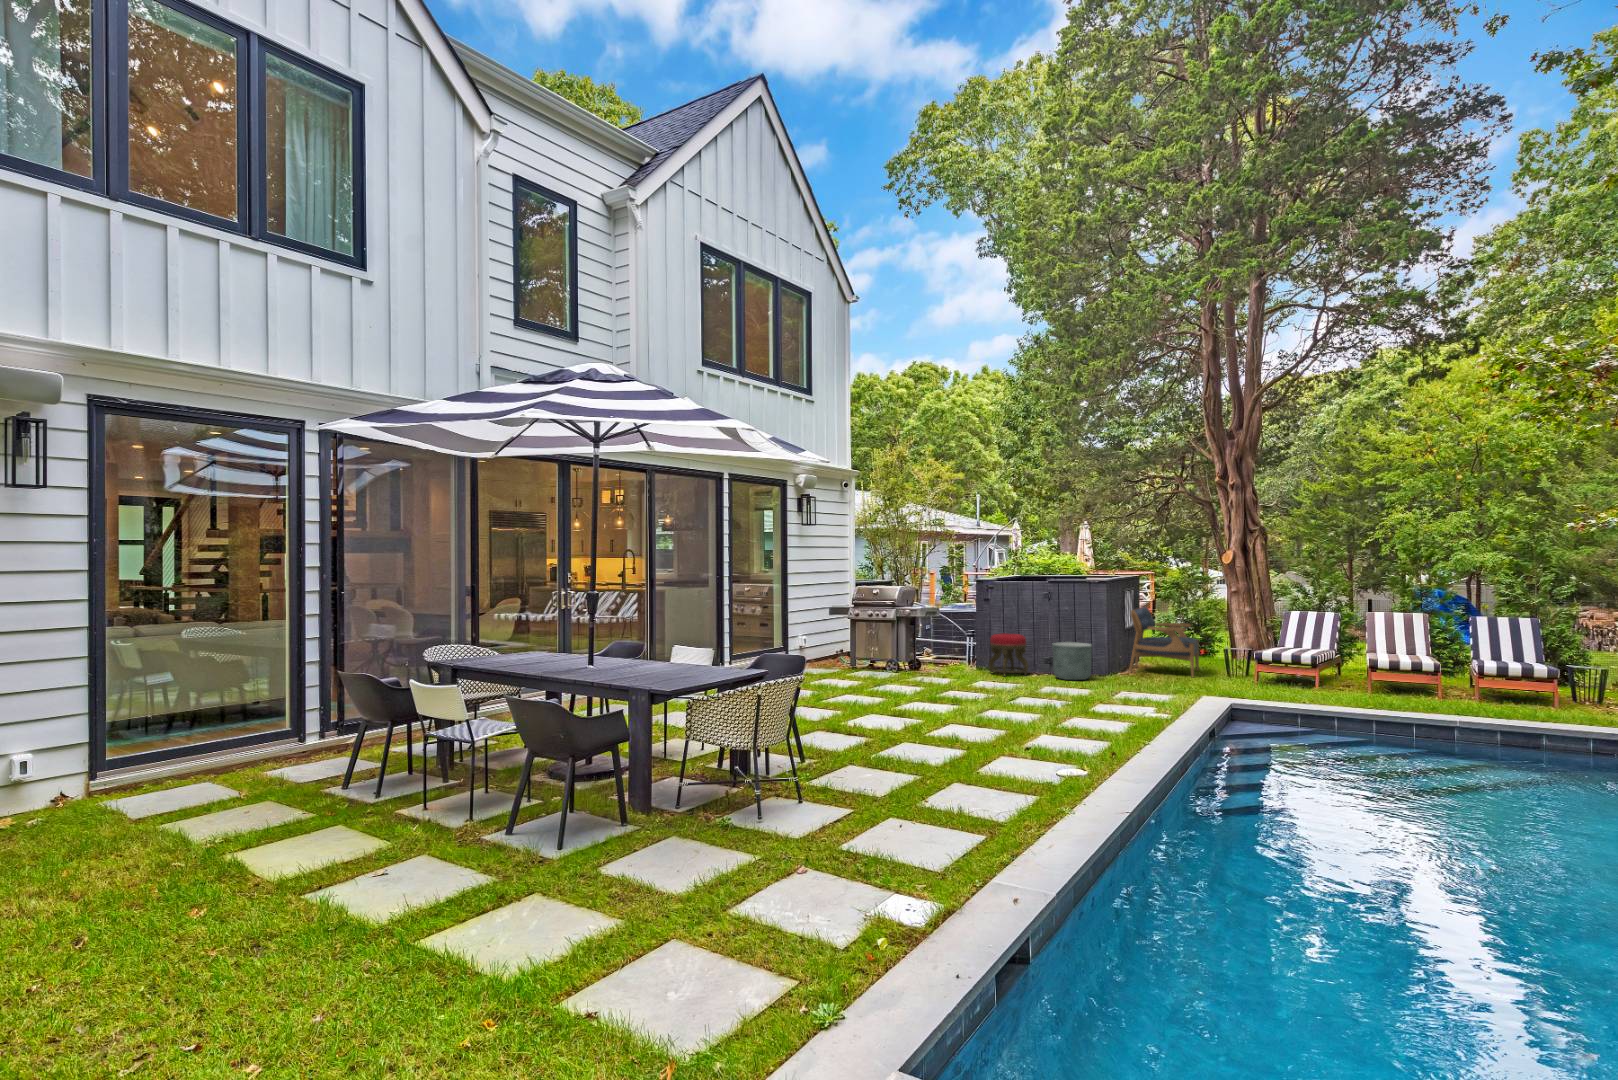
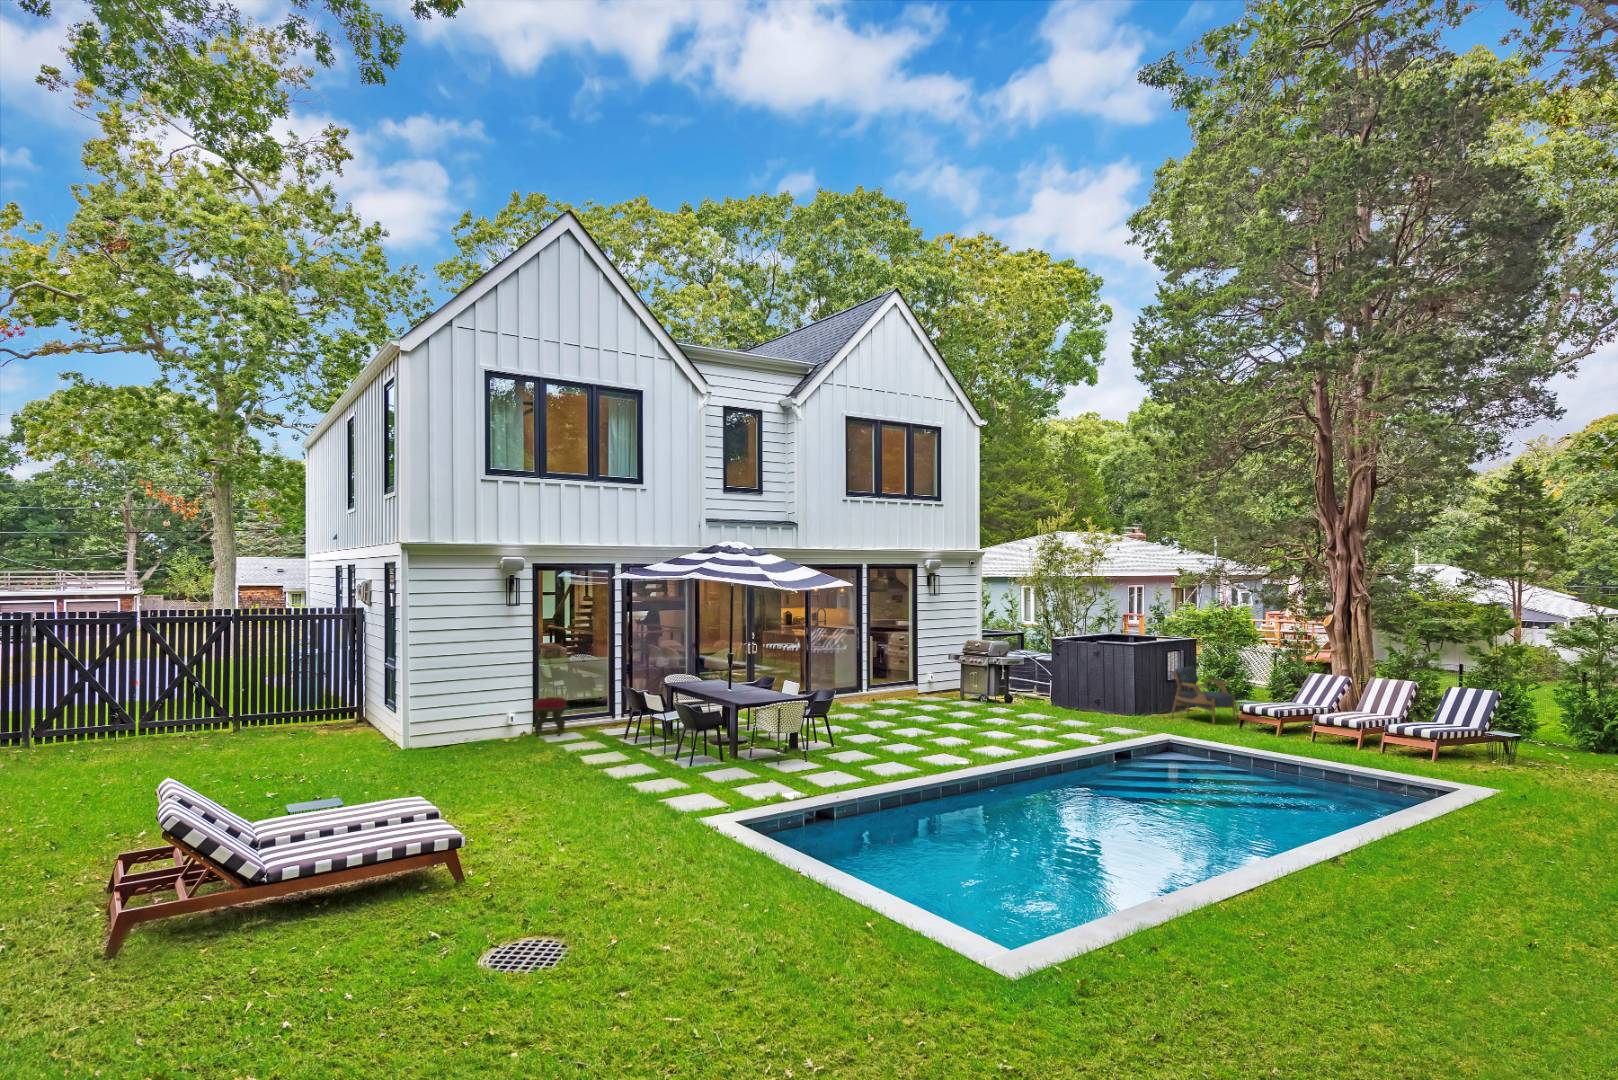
stool: present [989,633,1028,676] -> present [534,697,567,736]
planter: present [1052,642,1092,680] -> none [1095,691,1125,720]

